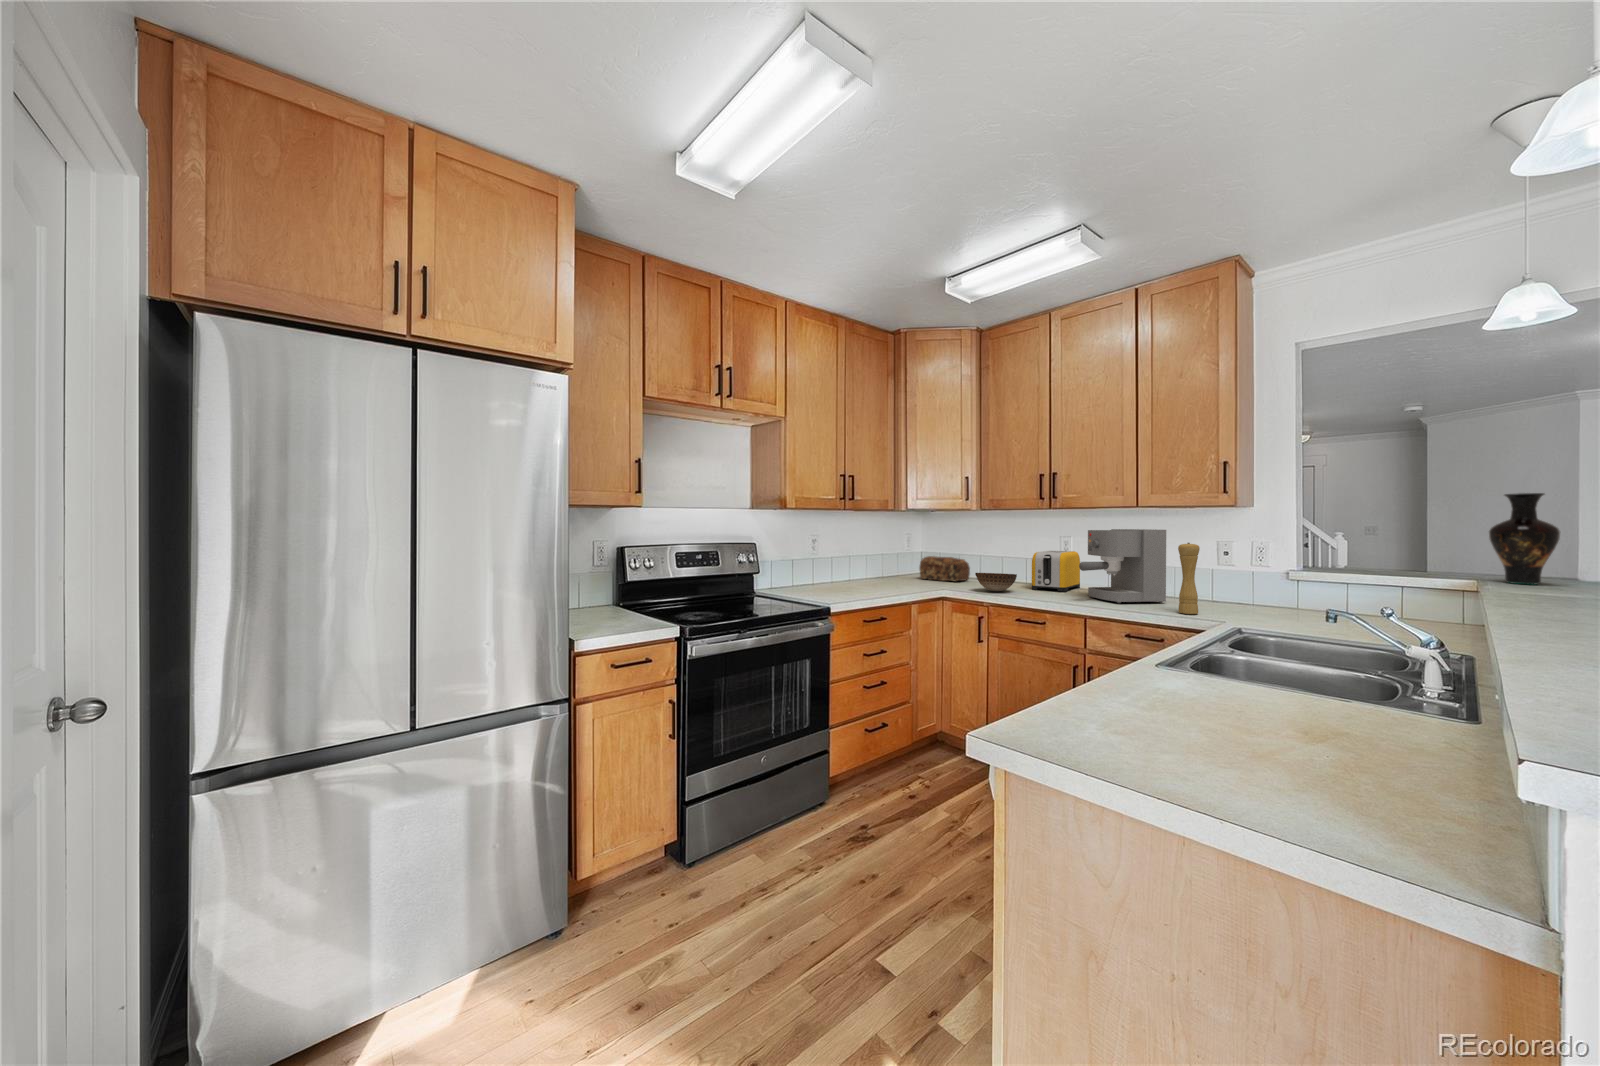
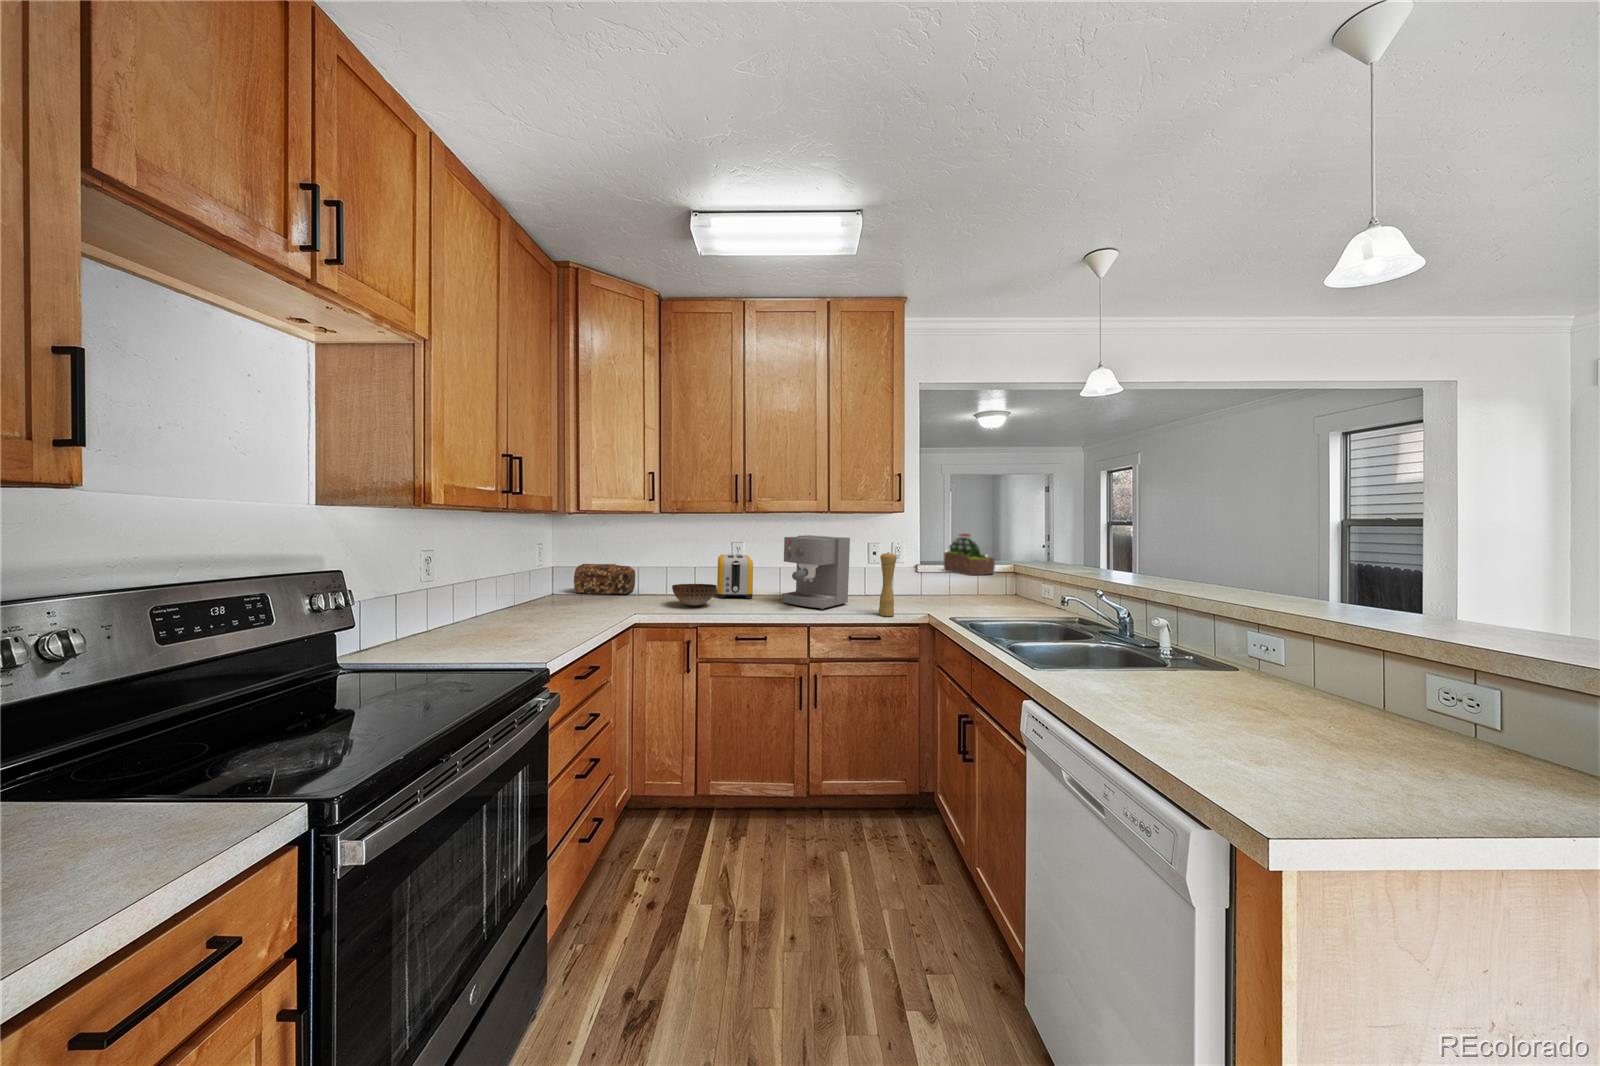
vase: present [1489,493,1560,585] -> none [1002,516,1033,573]
succulent plant: none [1344,523,1441,580] -> present [944,534,995,575]

